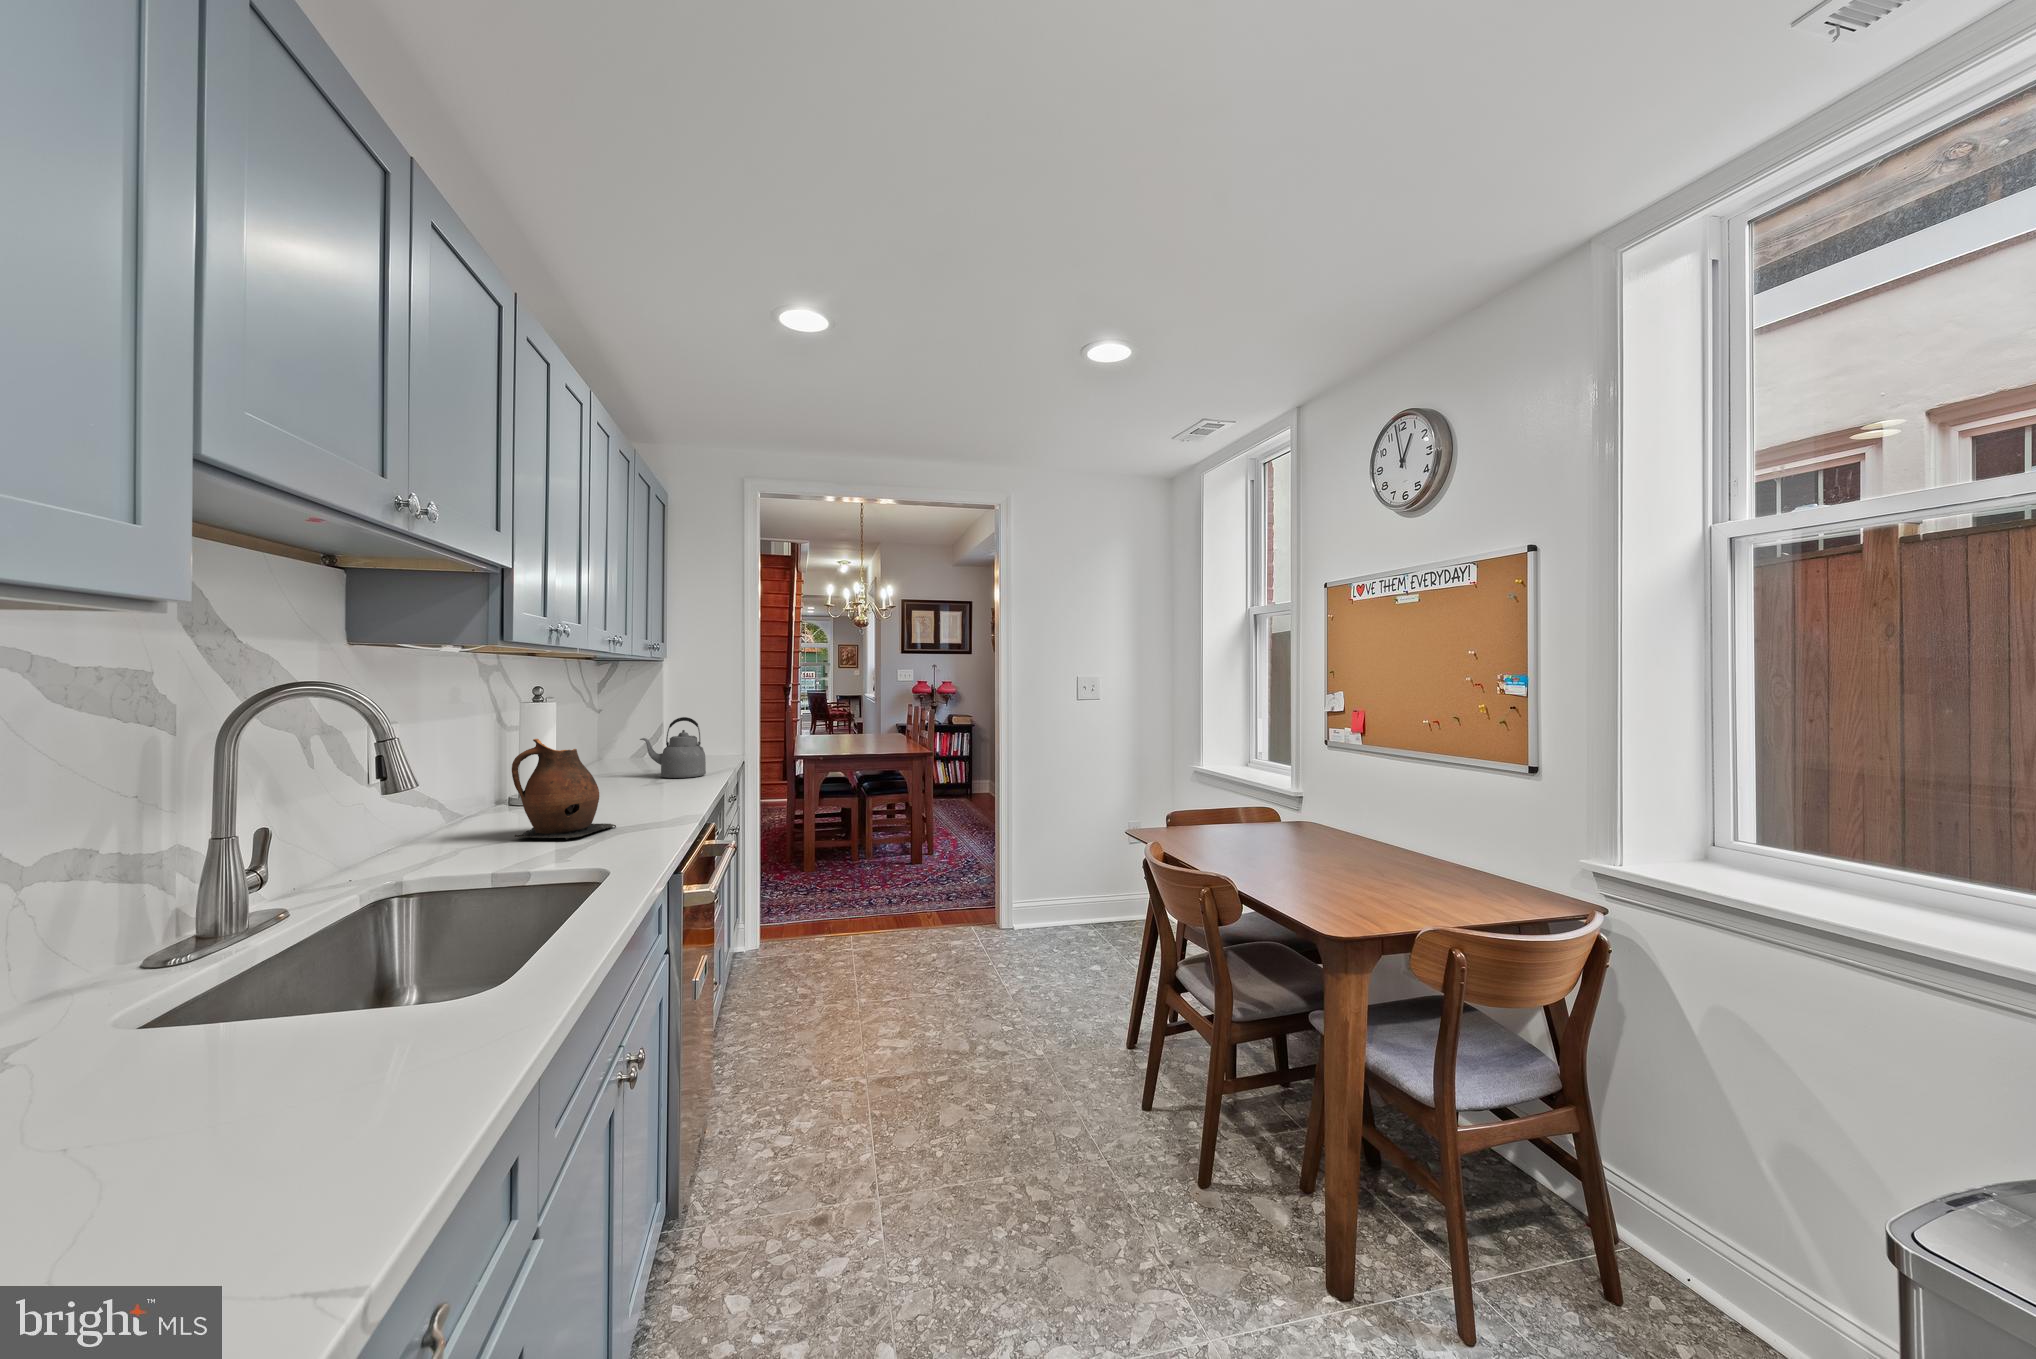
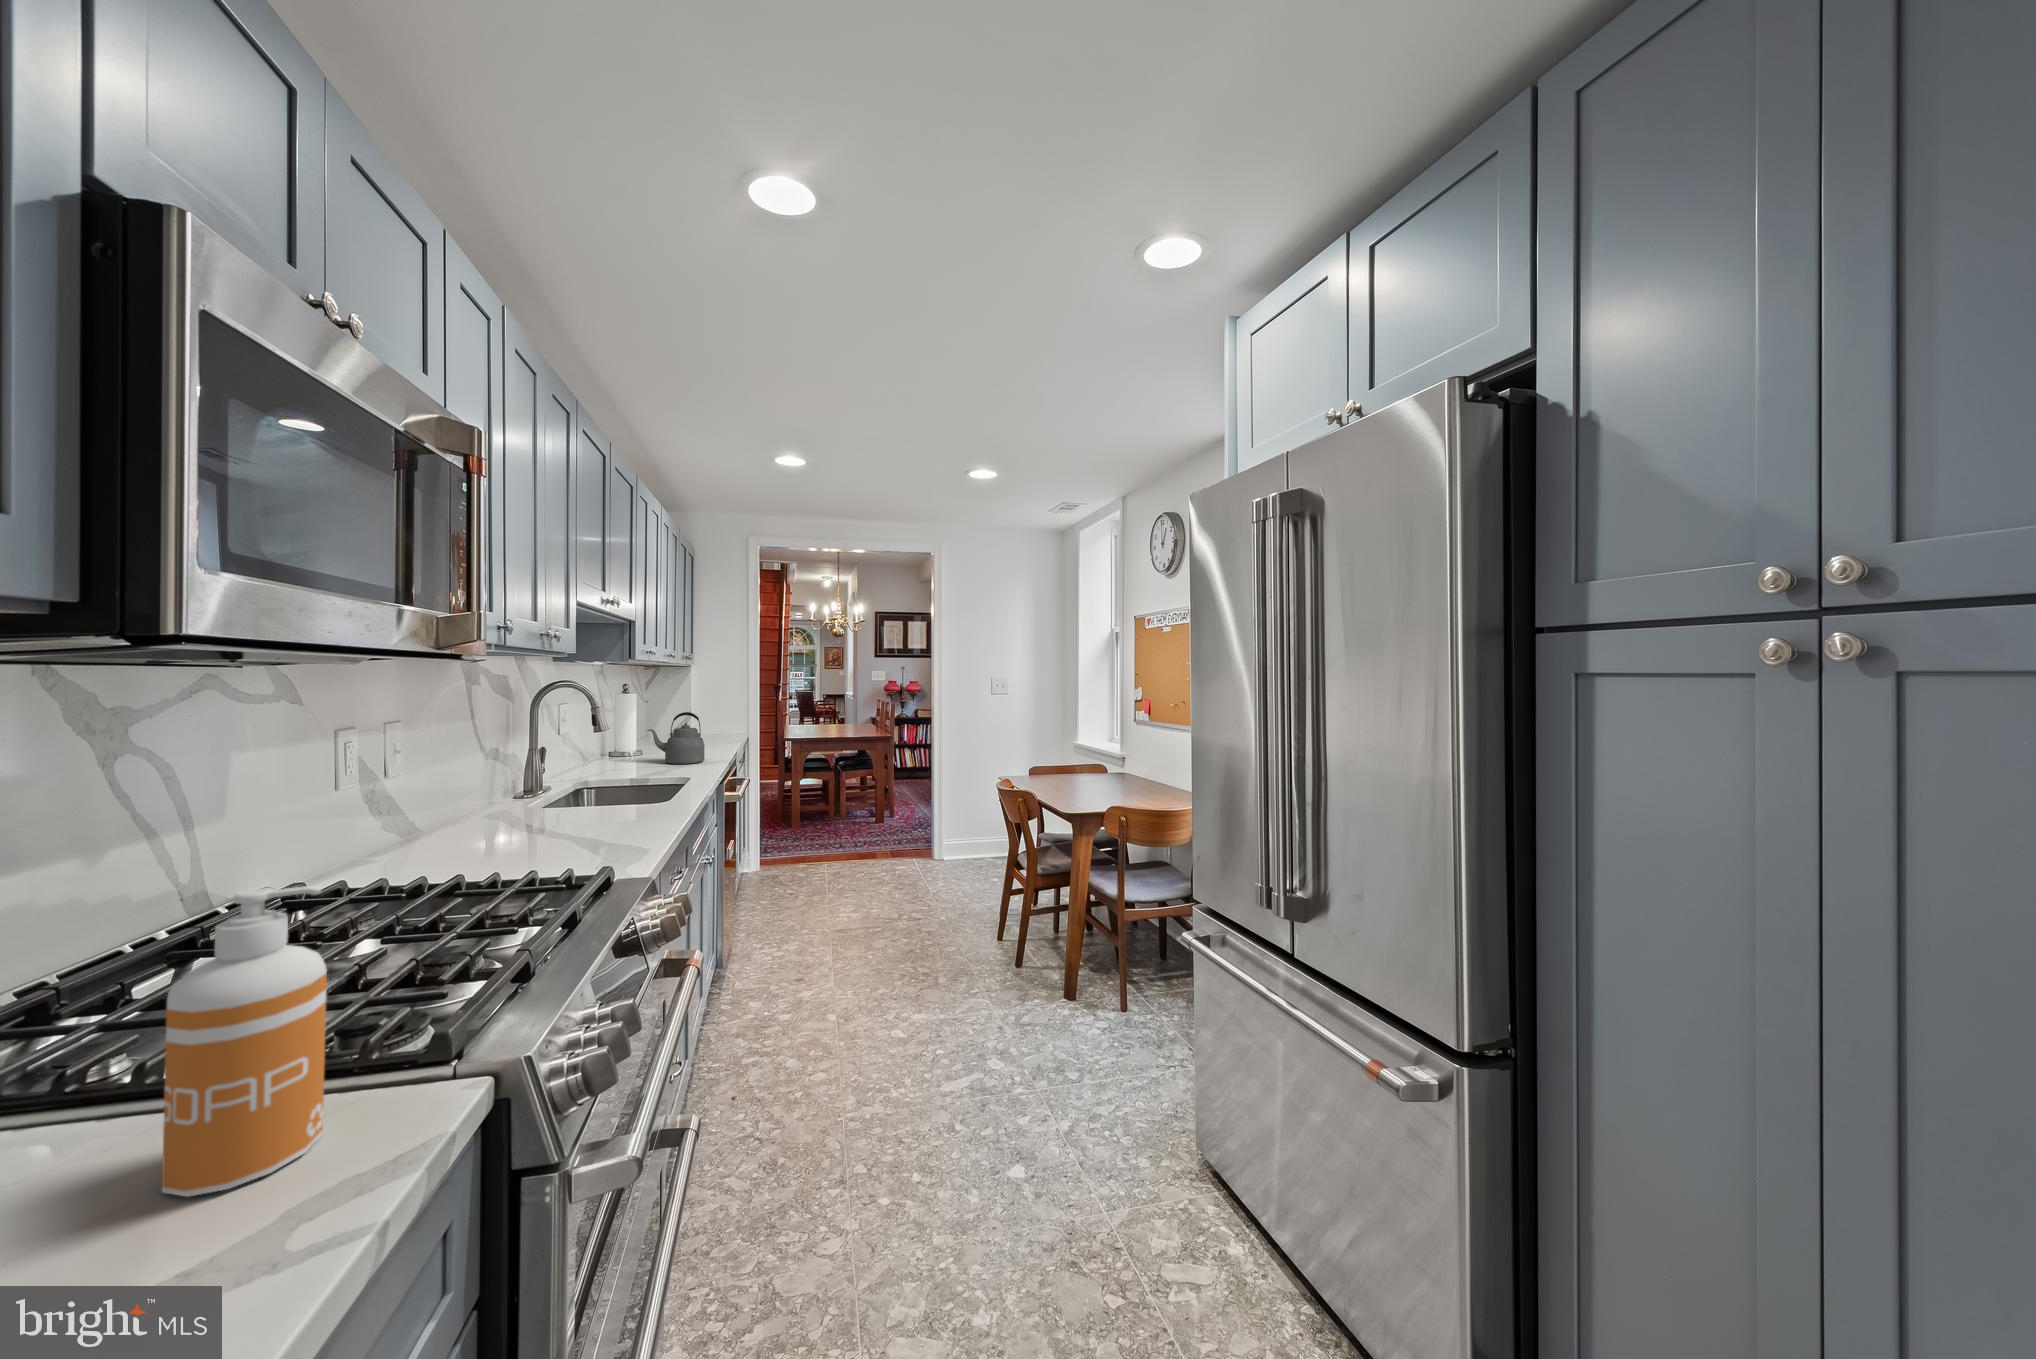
ceramic pitcher: present [512,739,616,840] -> none [530,734,623,823]
soap dispenser: none [150,871,313,1207] -> present [162,886,327,1197]

